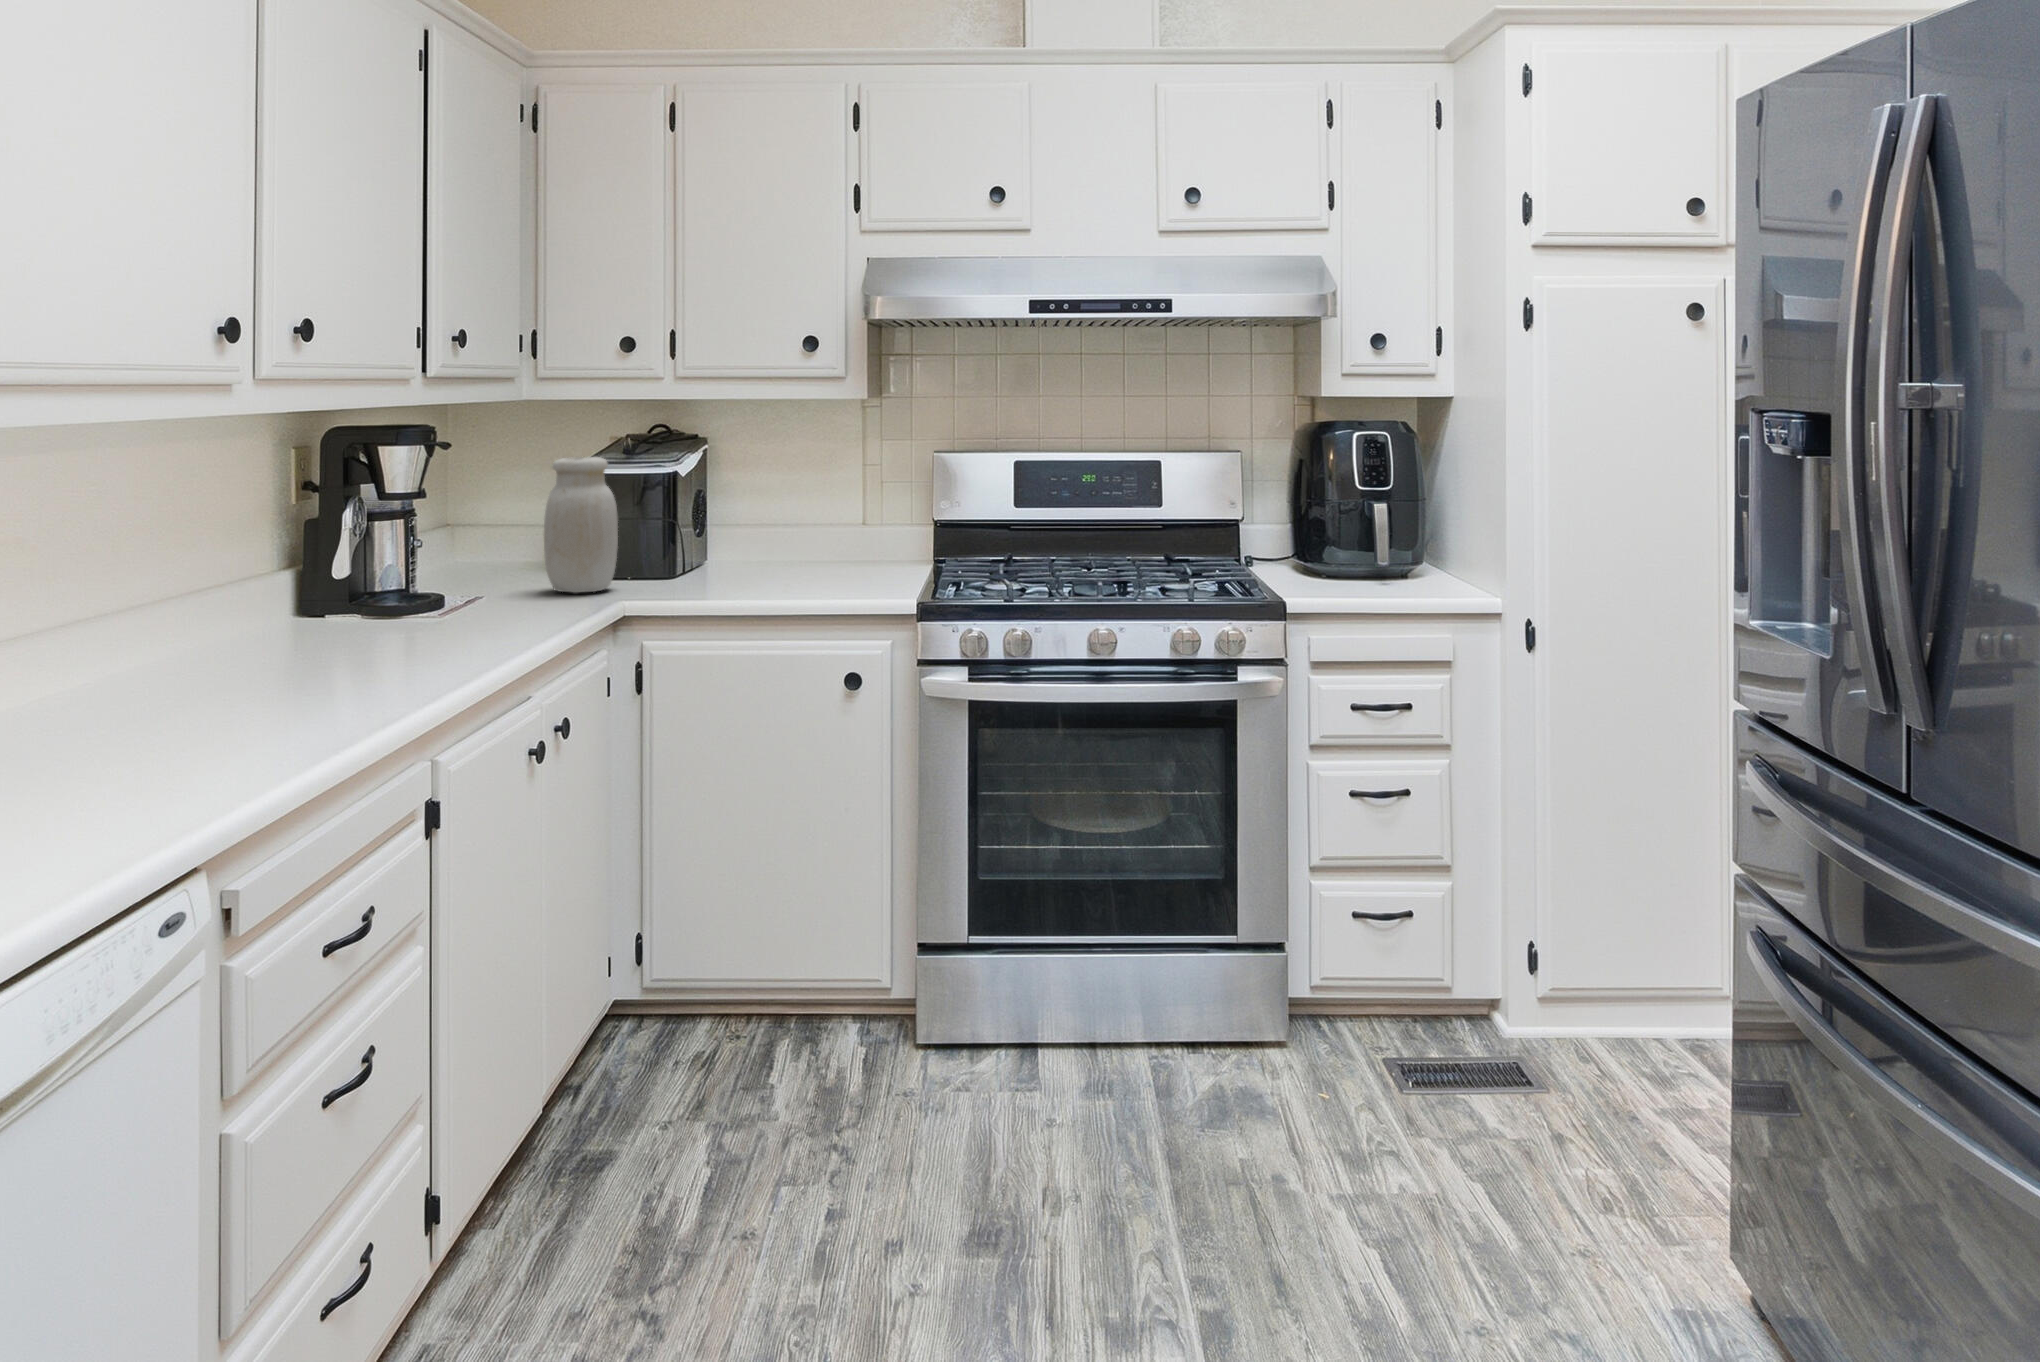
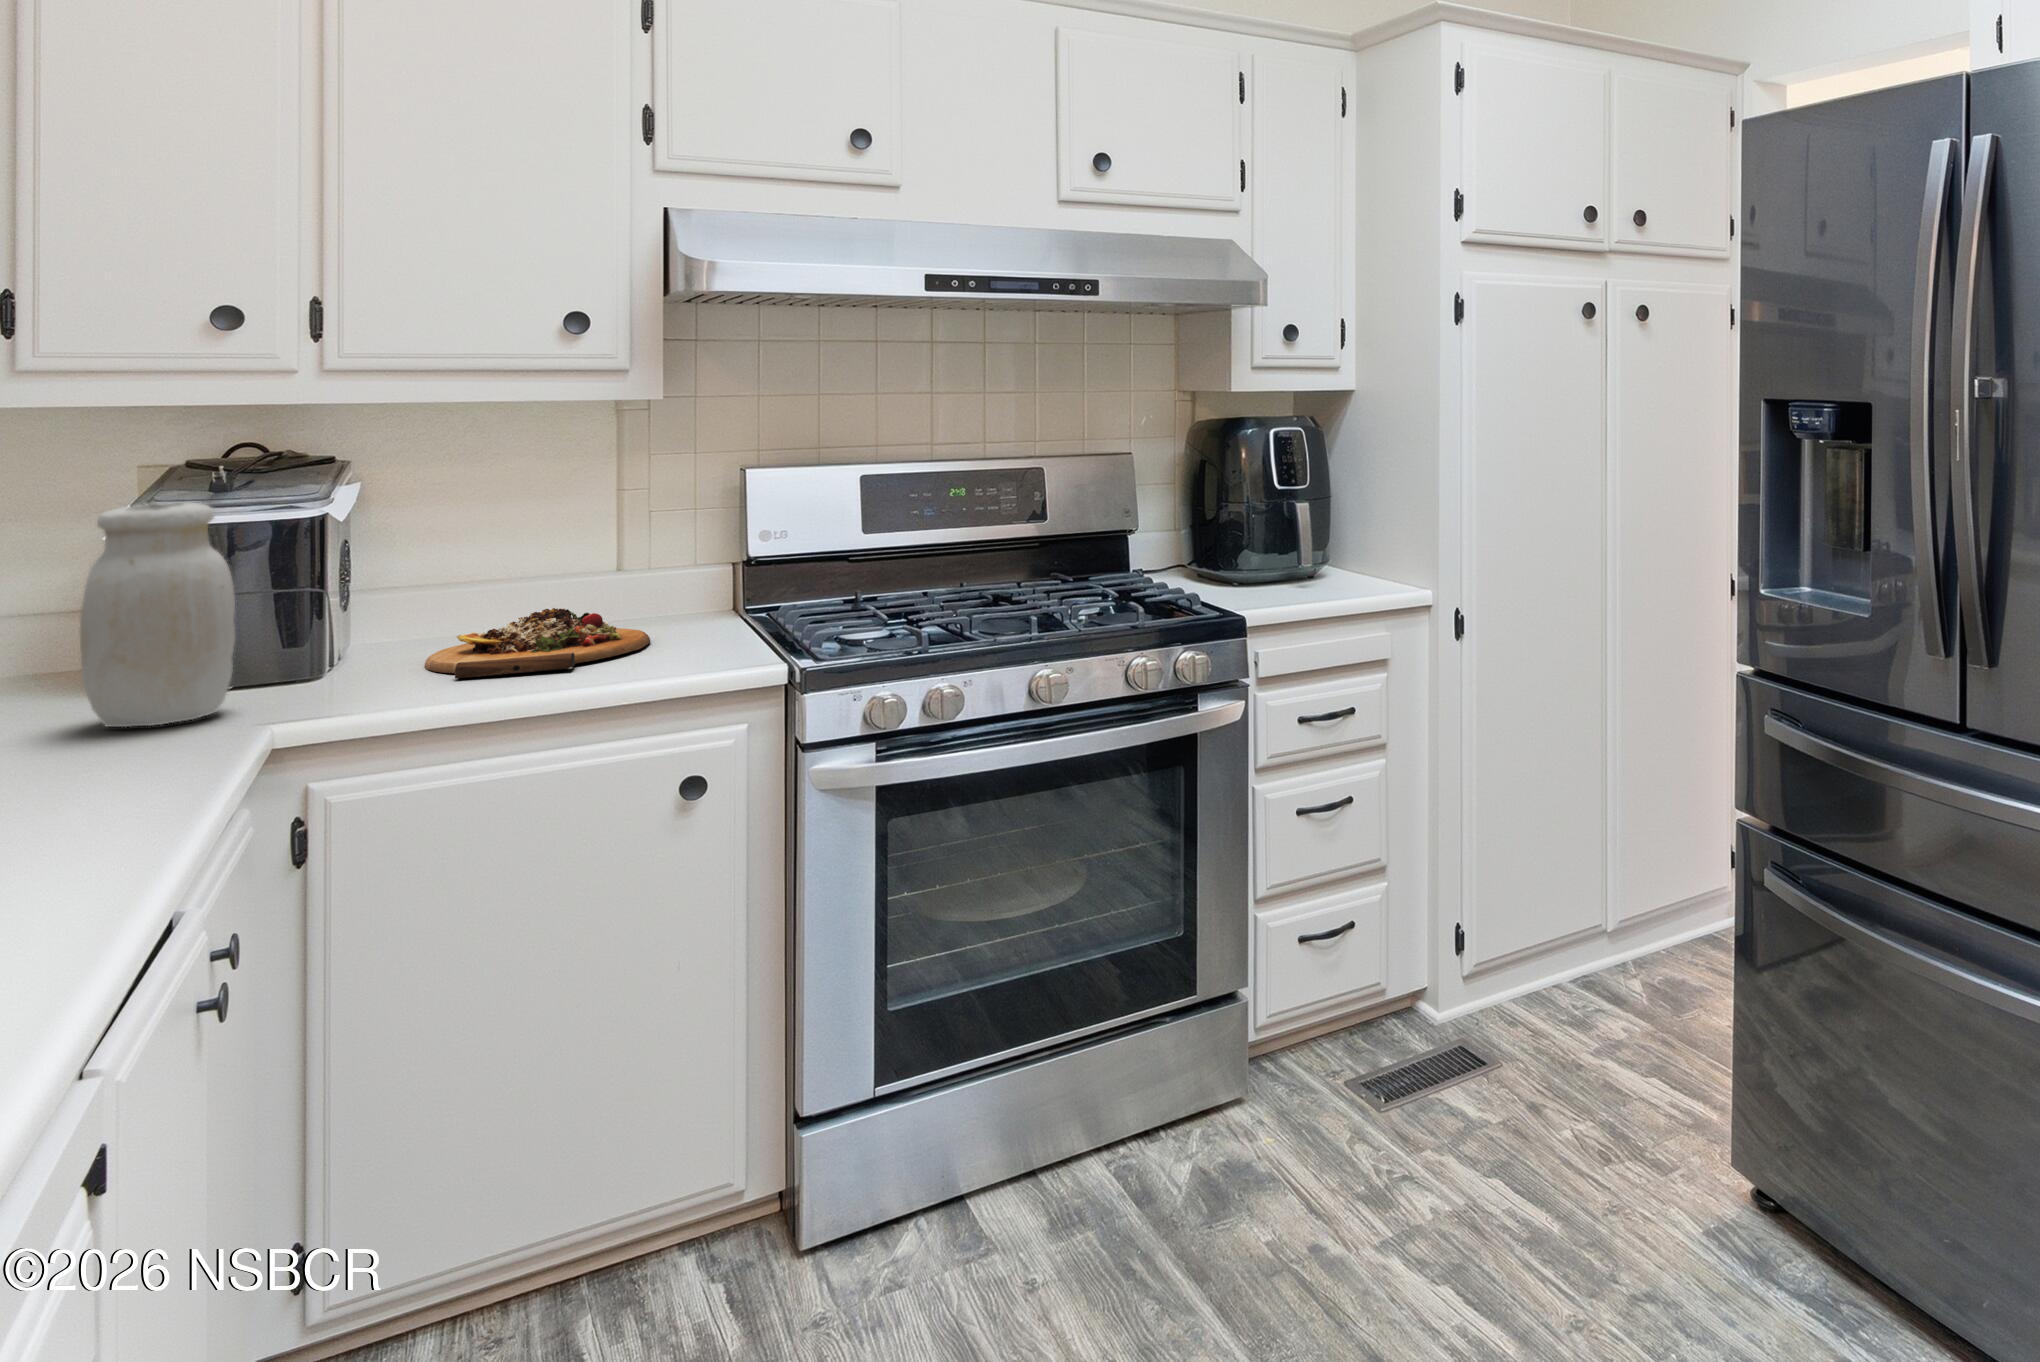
cutting board: none [730,545,865,586] -> present [425,608,650,678]

